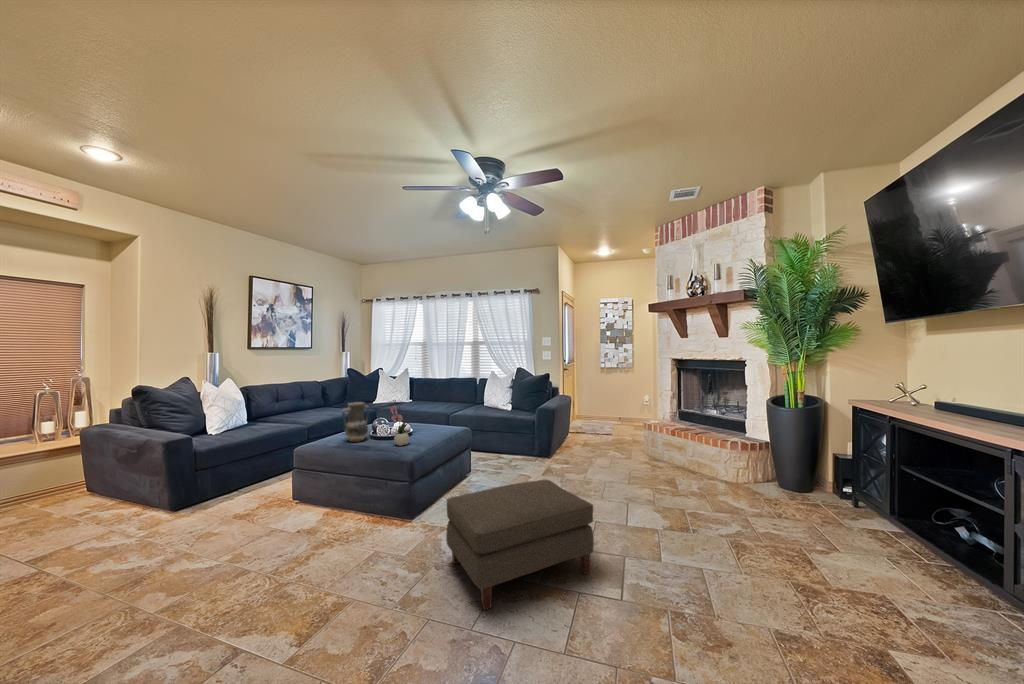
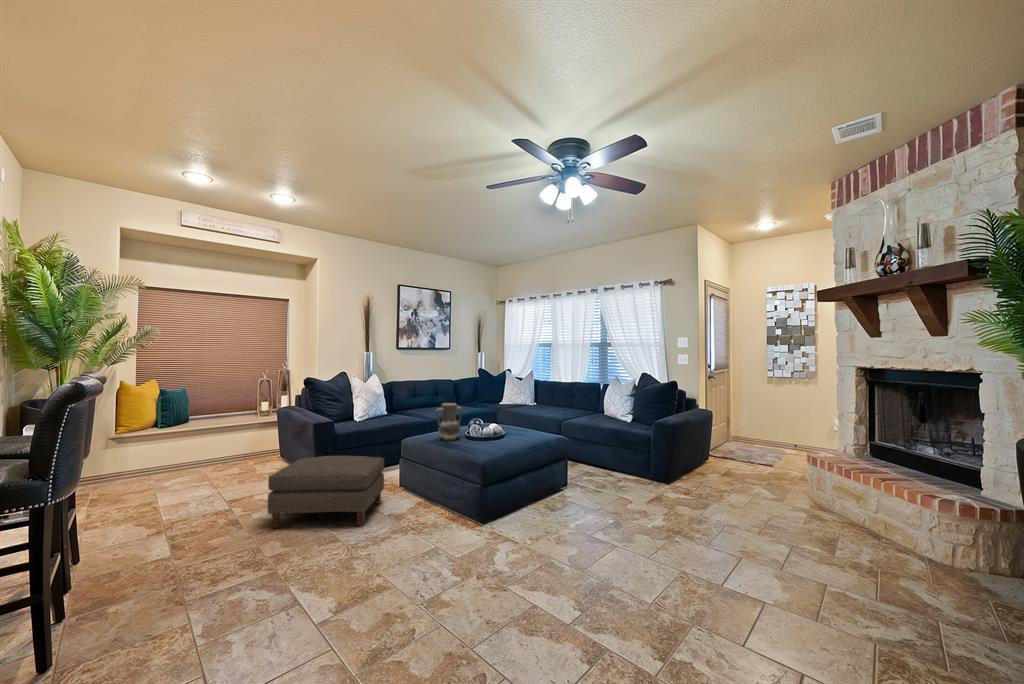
flower arrangement: present [390,400,410,446] -> none [473,403,493,449]
ottoman: present [446,480,594,610] -> present [267,456,384,528]

